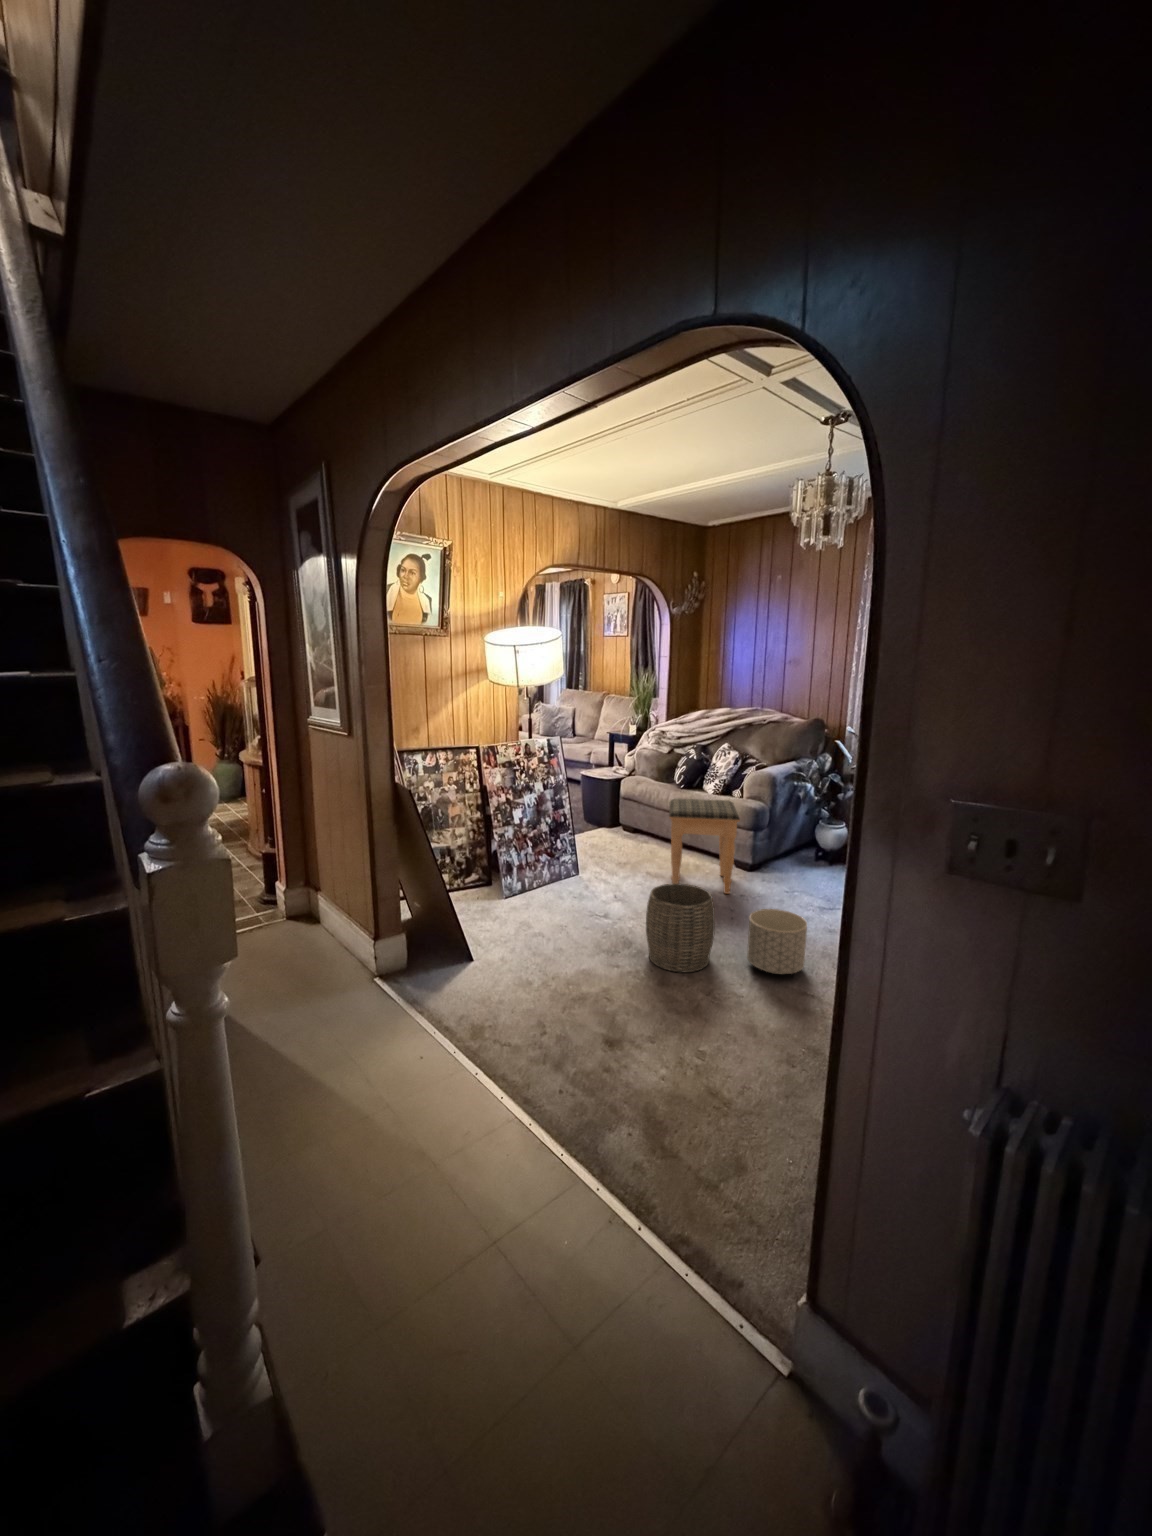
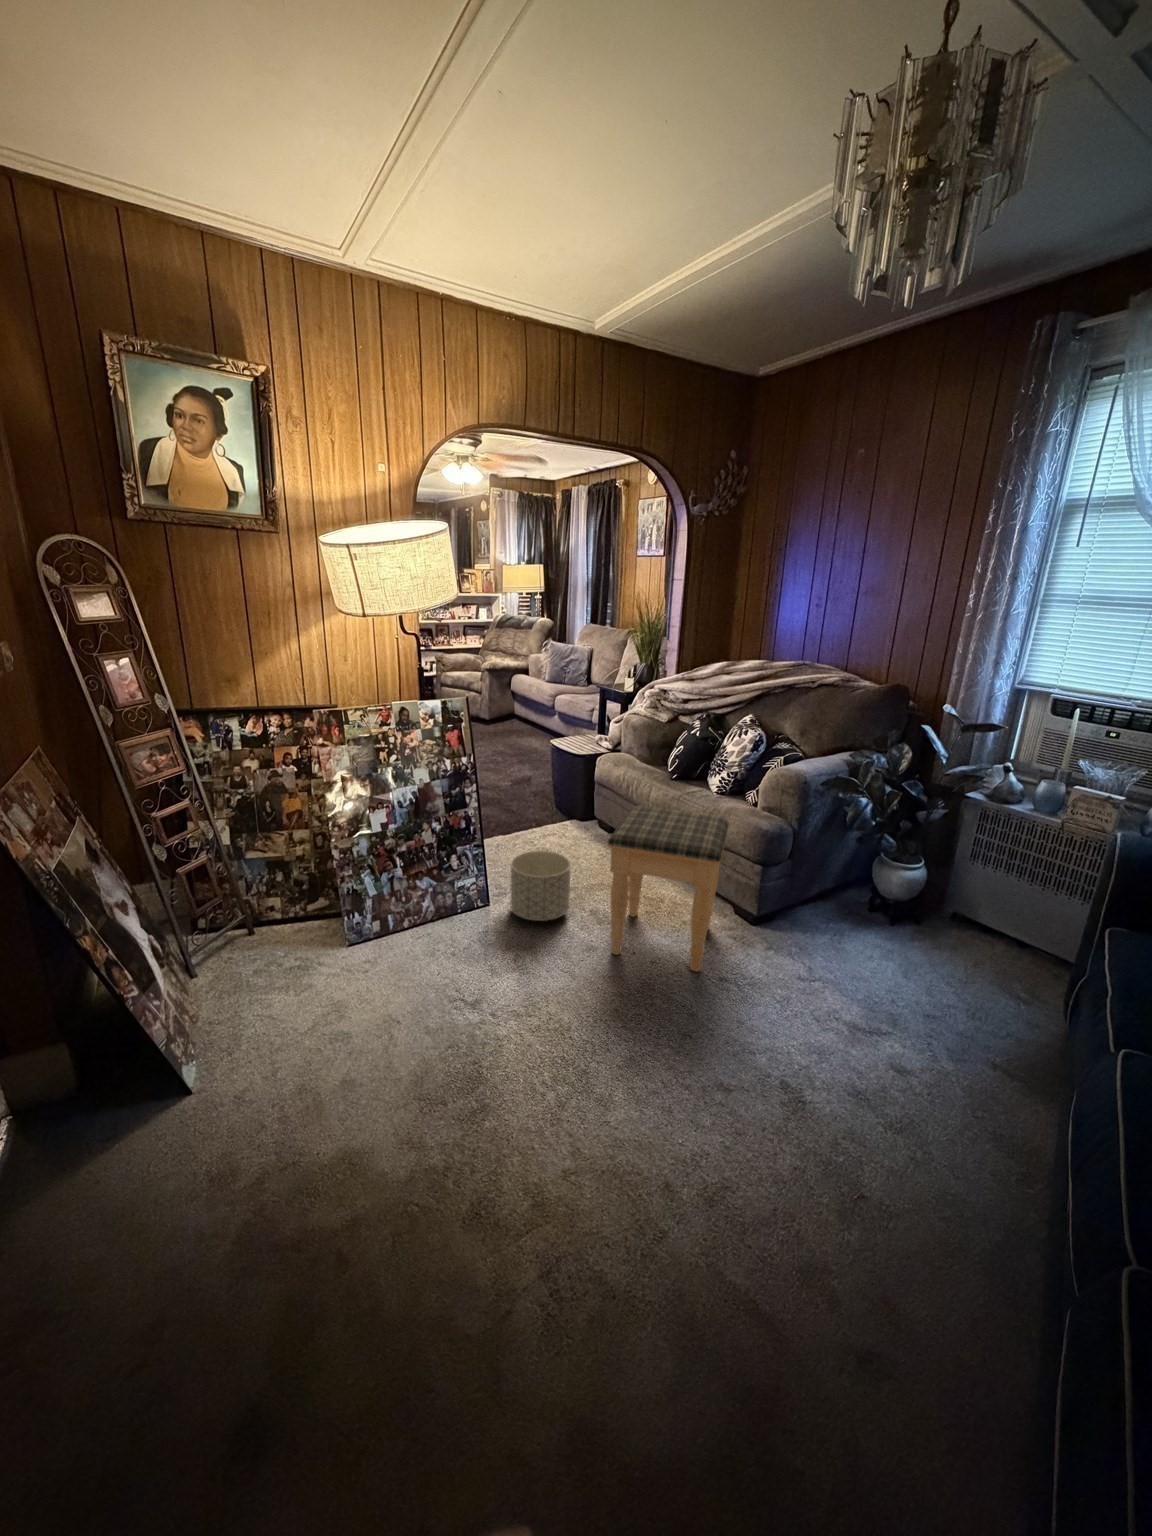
woven basket: present [646,884,715,972] -> none [483,991,608,1176]
planter: present [747,909,807,974] -> present [511,851,571,921]

